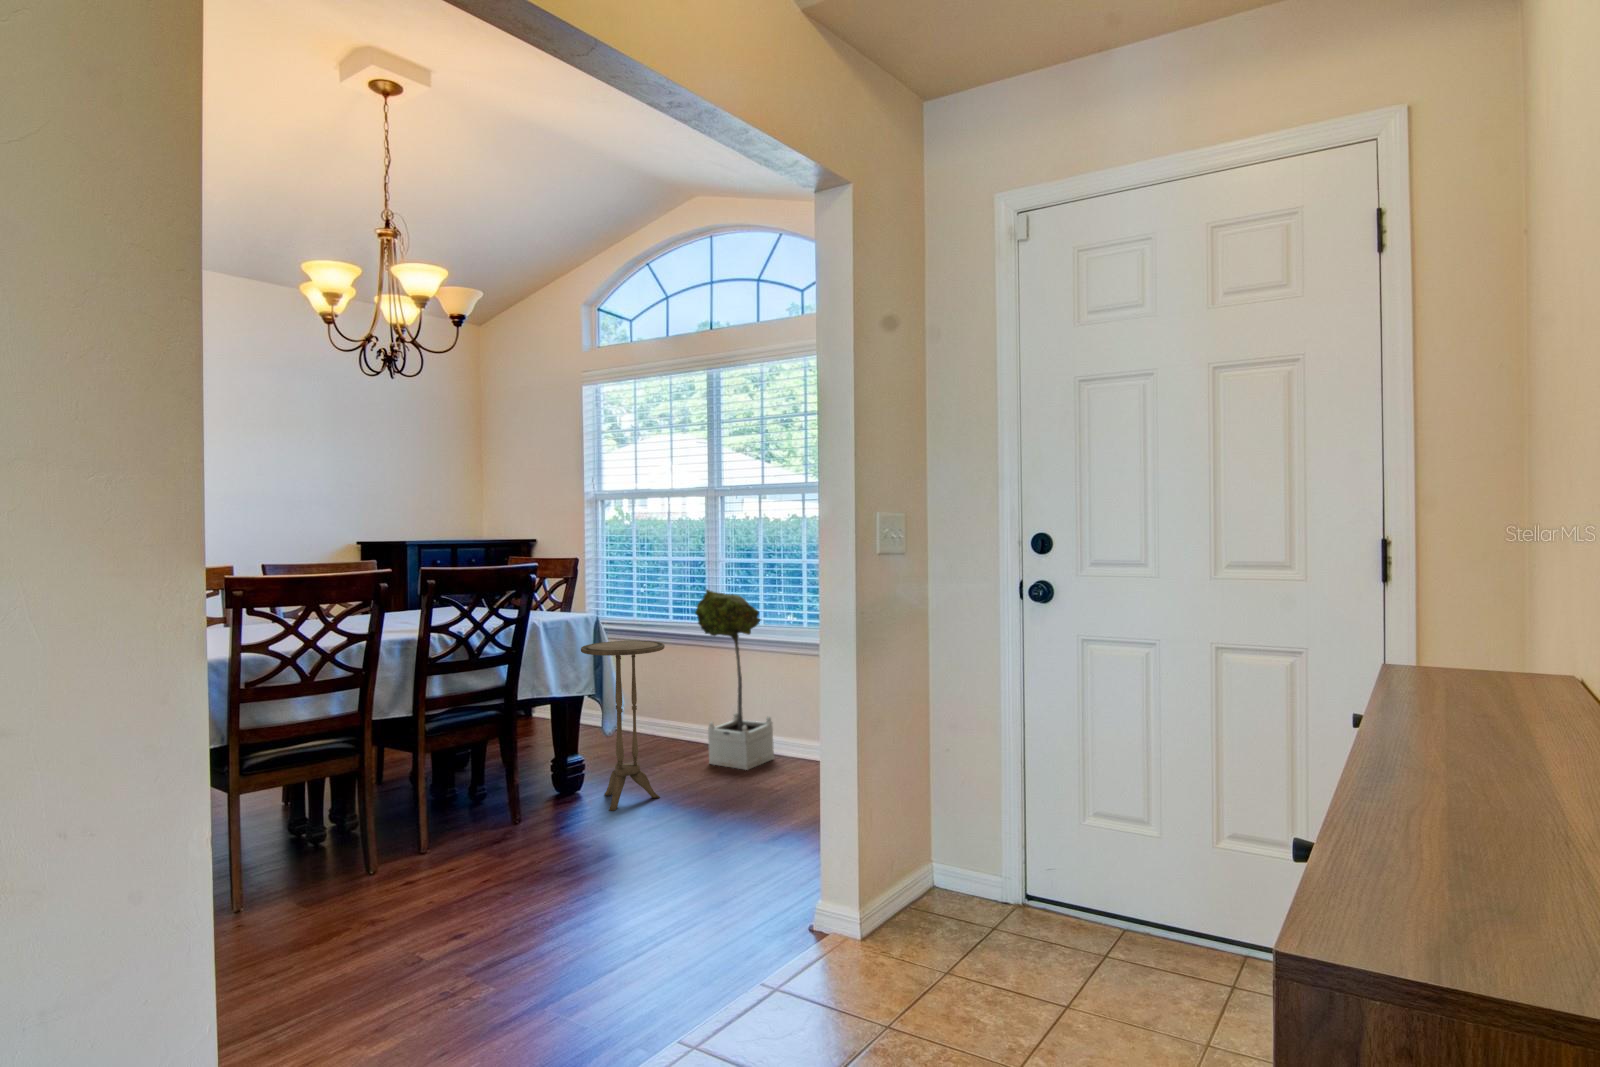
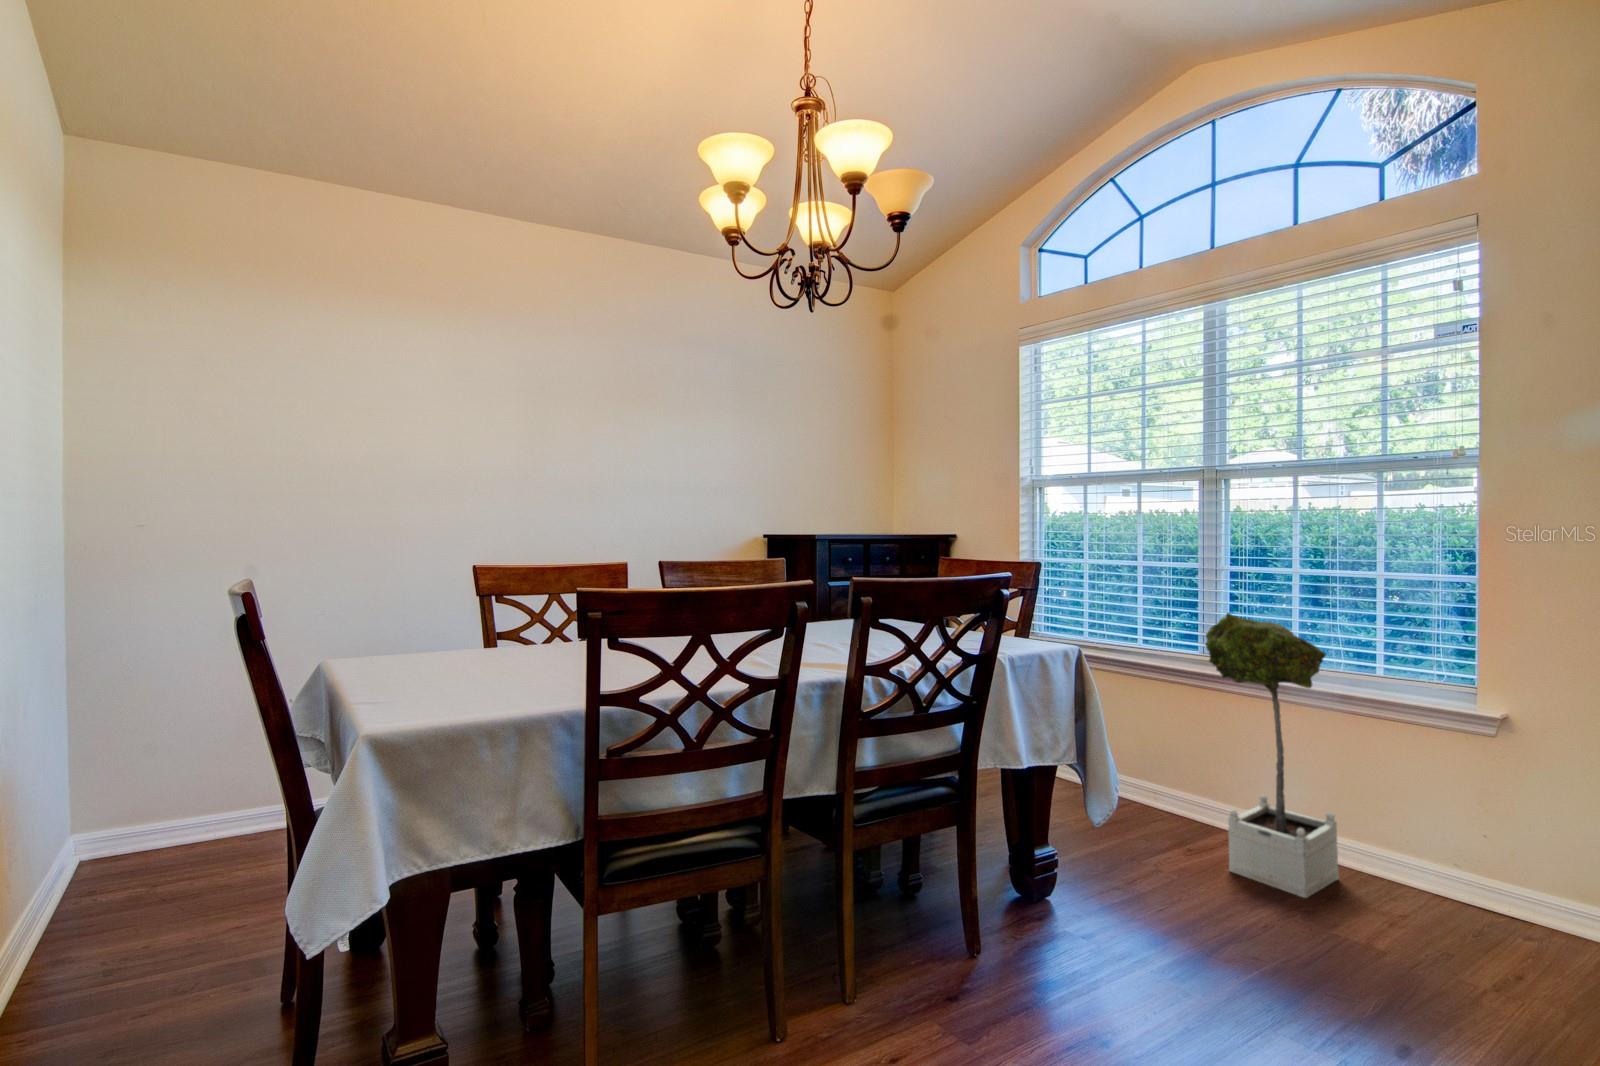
side table: present [581,641,665,811] -> none [1063,689,1200,963]

